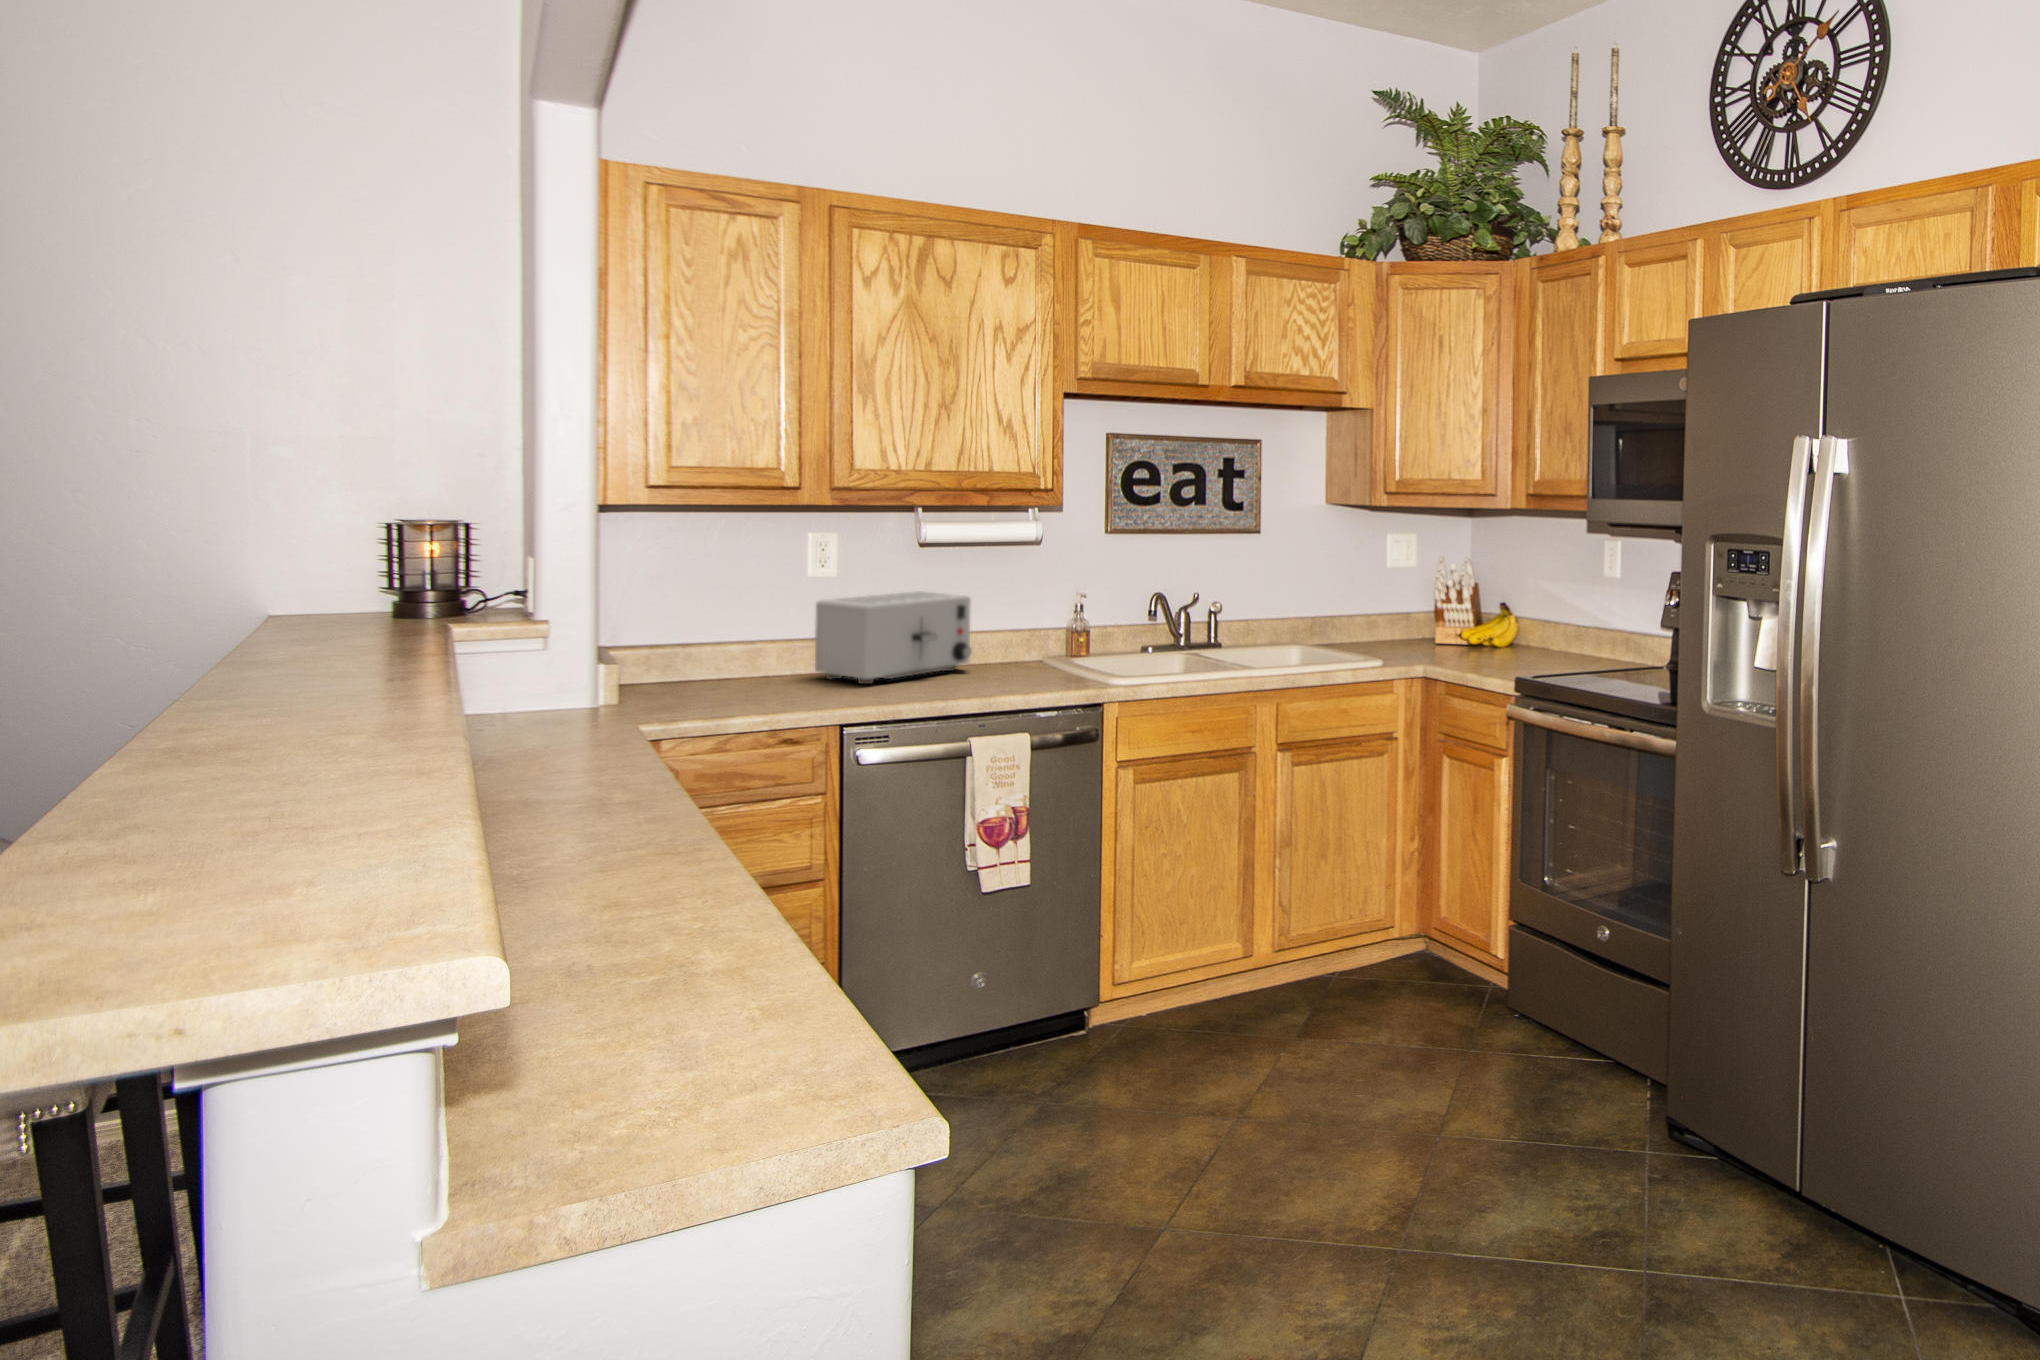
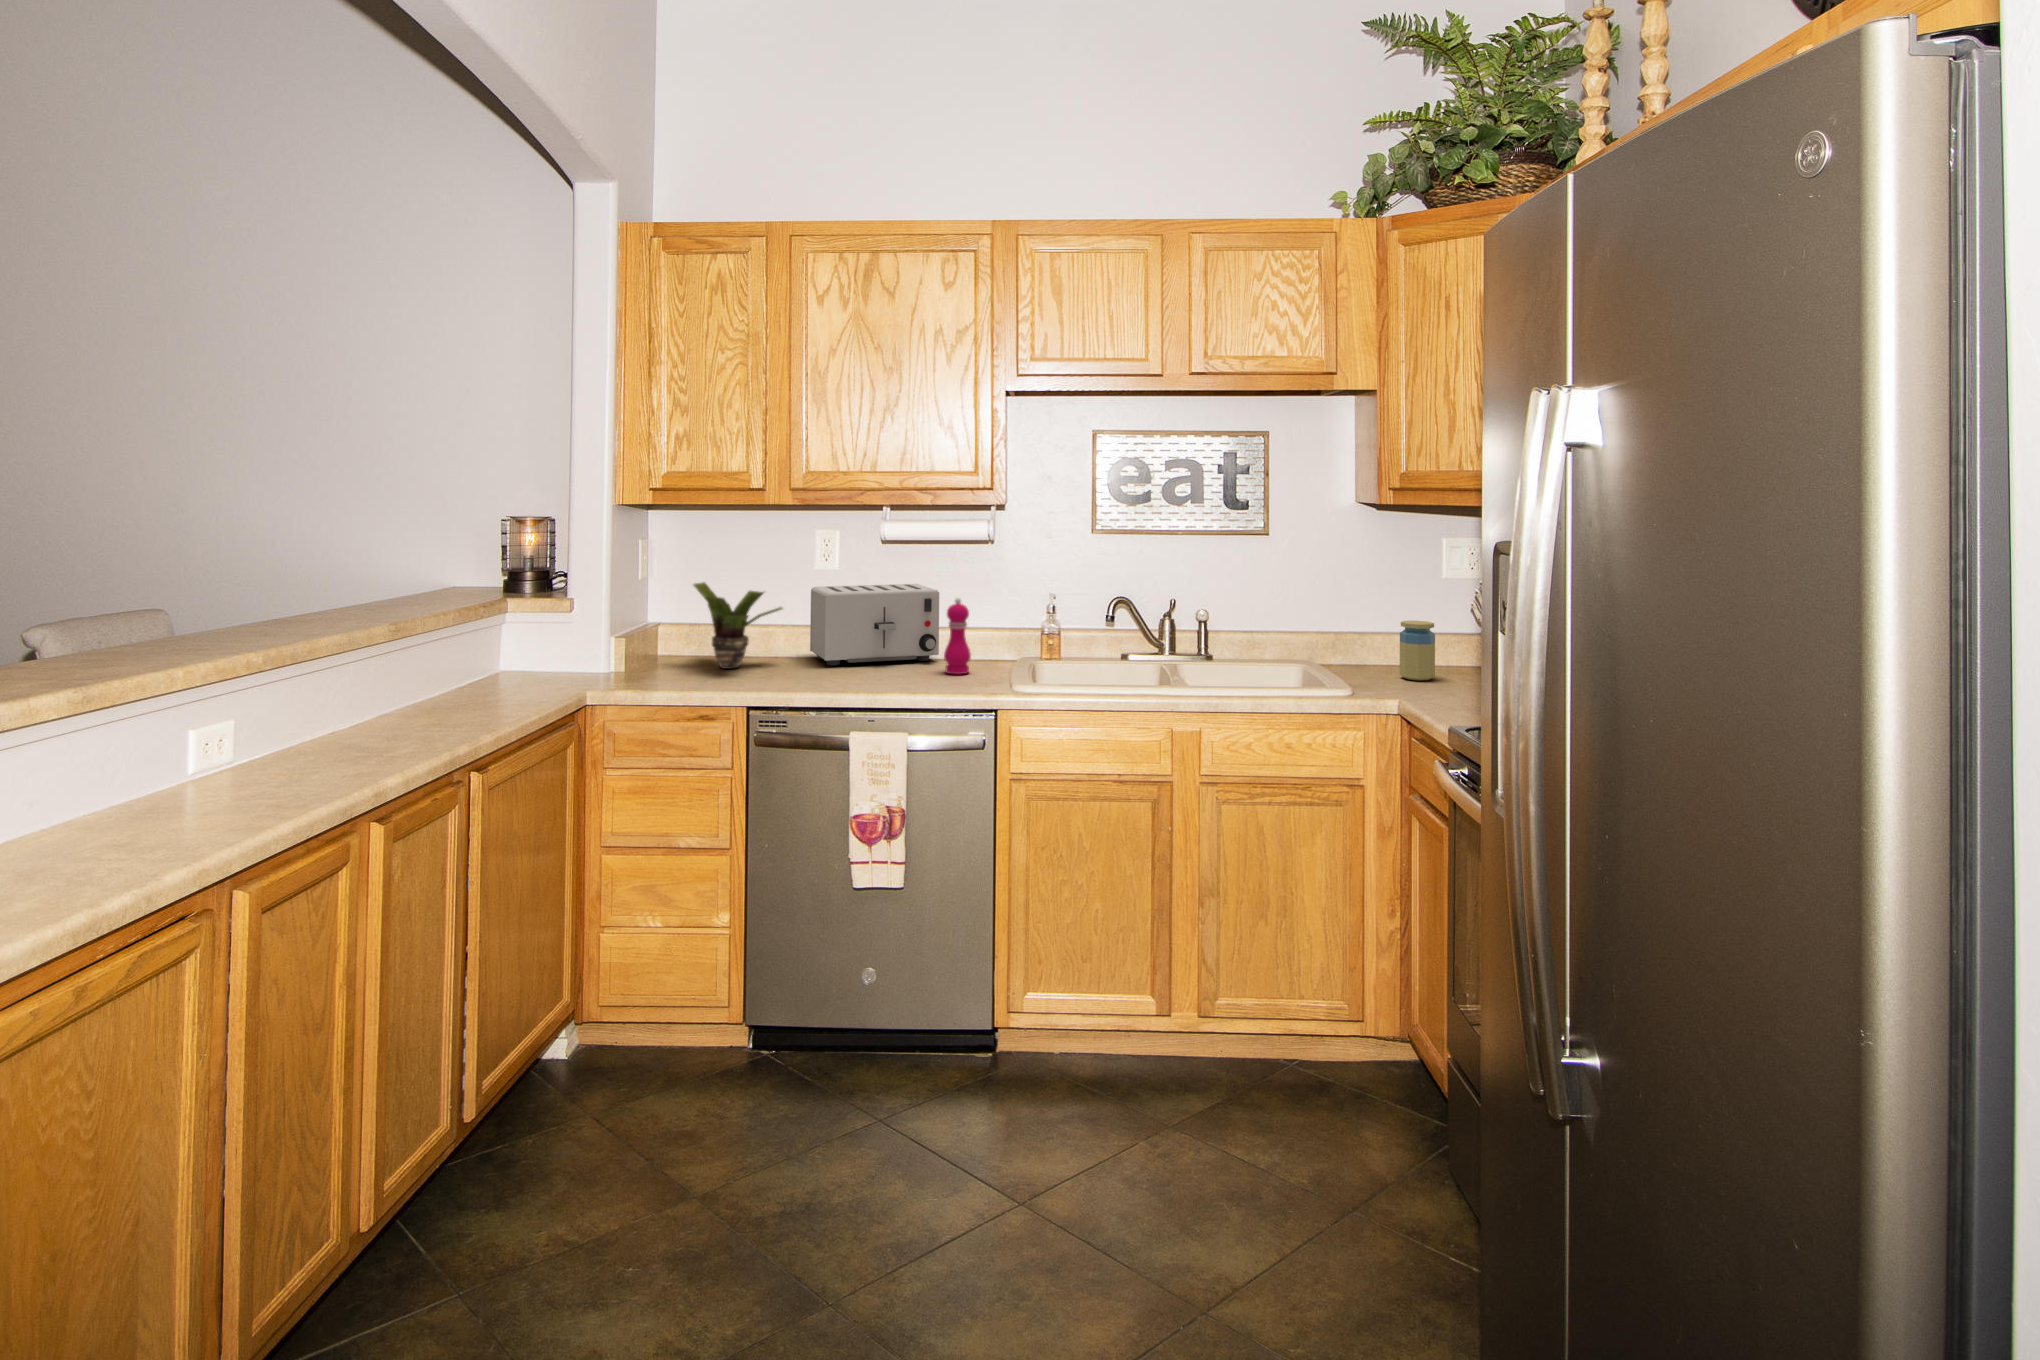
jar: none [1375,599,1402,648] -> present [1400,621,1435,680]
potted plant: none [696,601,815,699] -> present [694,582,782,669]
pepper mill: none [1002,602,1030,680] -> present [944,598,971,674]

